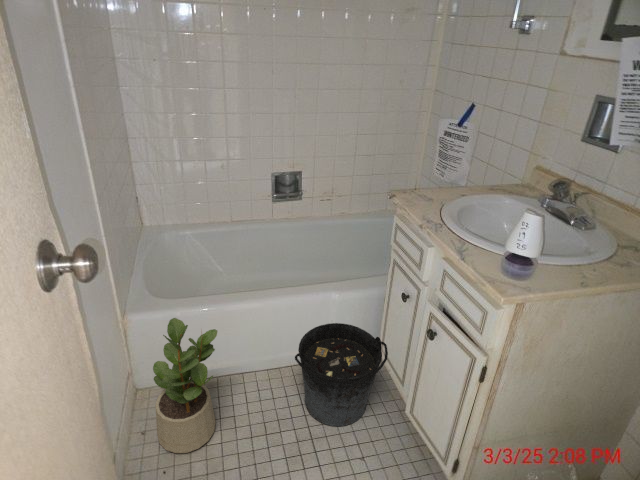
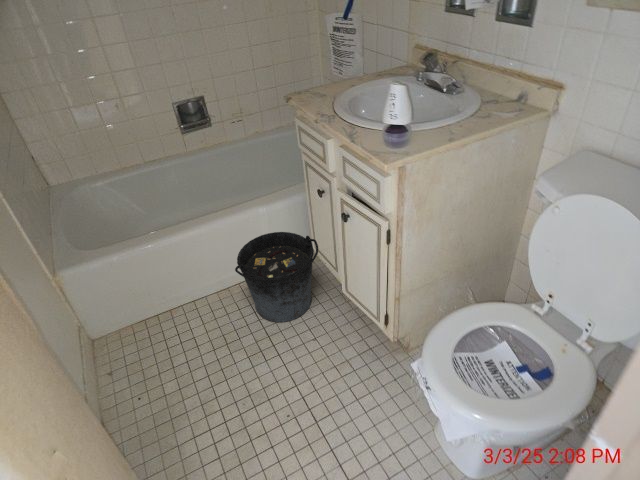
potted plant: present [153,318,217,453] -> none [104,257,179,378]

